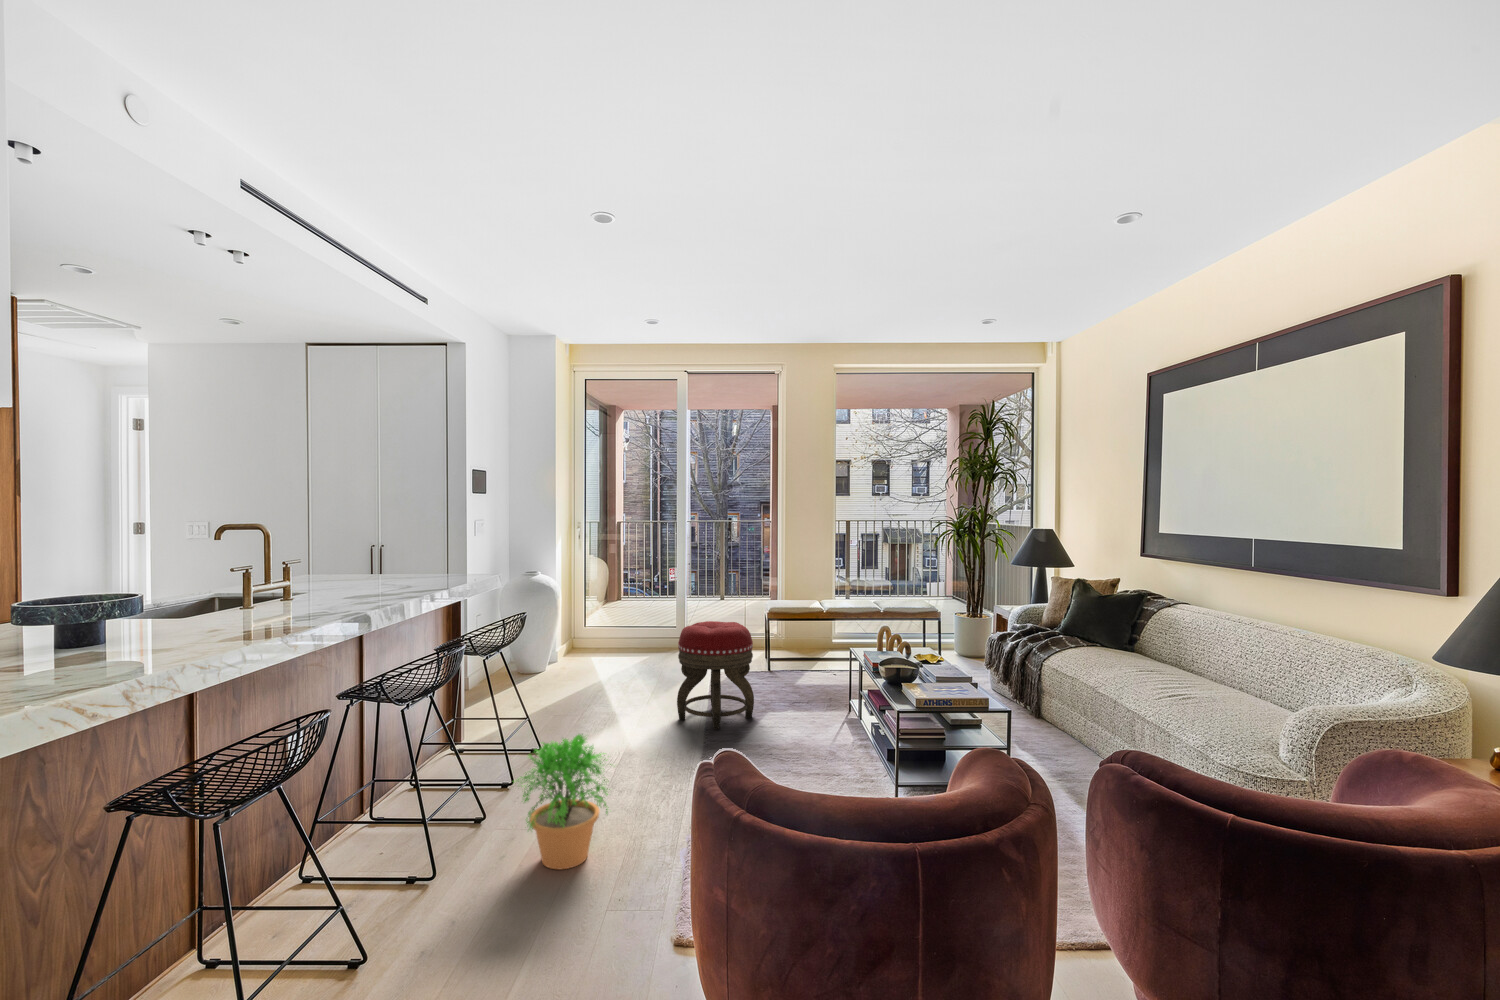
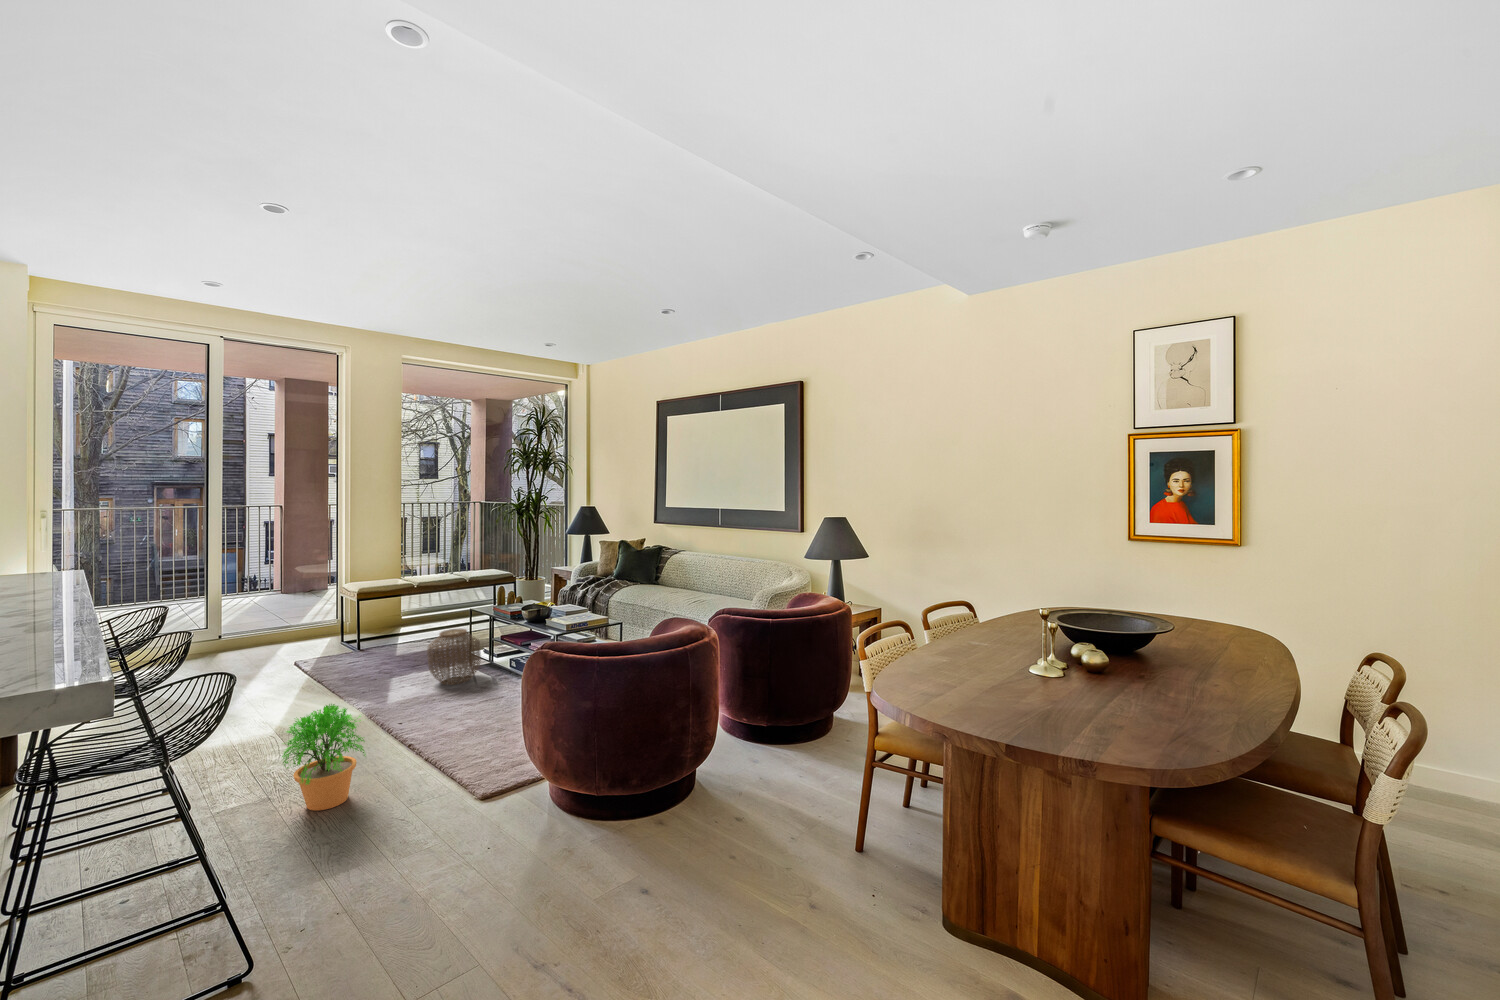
footstool: present [677,621,754,730] -> none [315,608,393,701]
woven basket: none [783,665,845,737] -> present [427,629,480,685]

